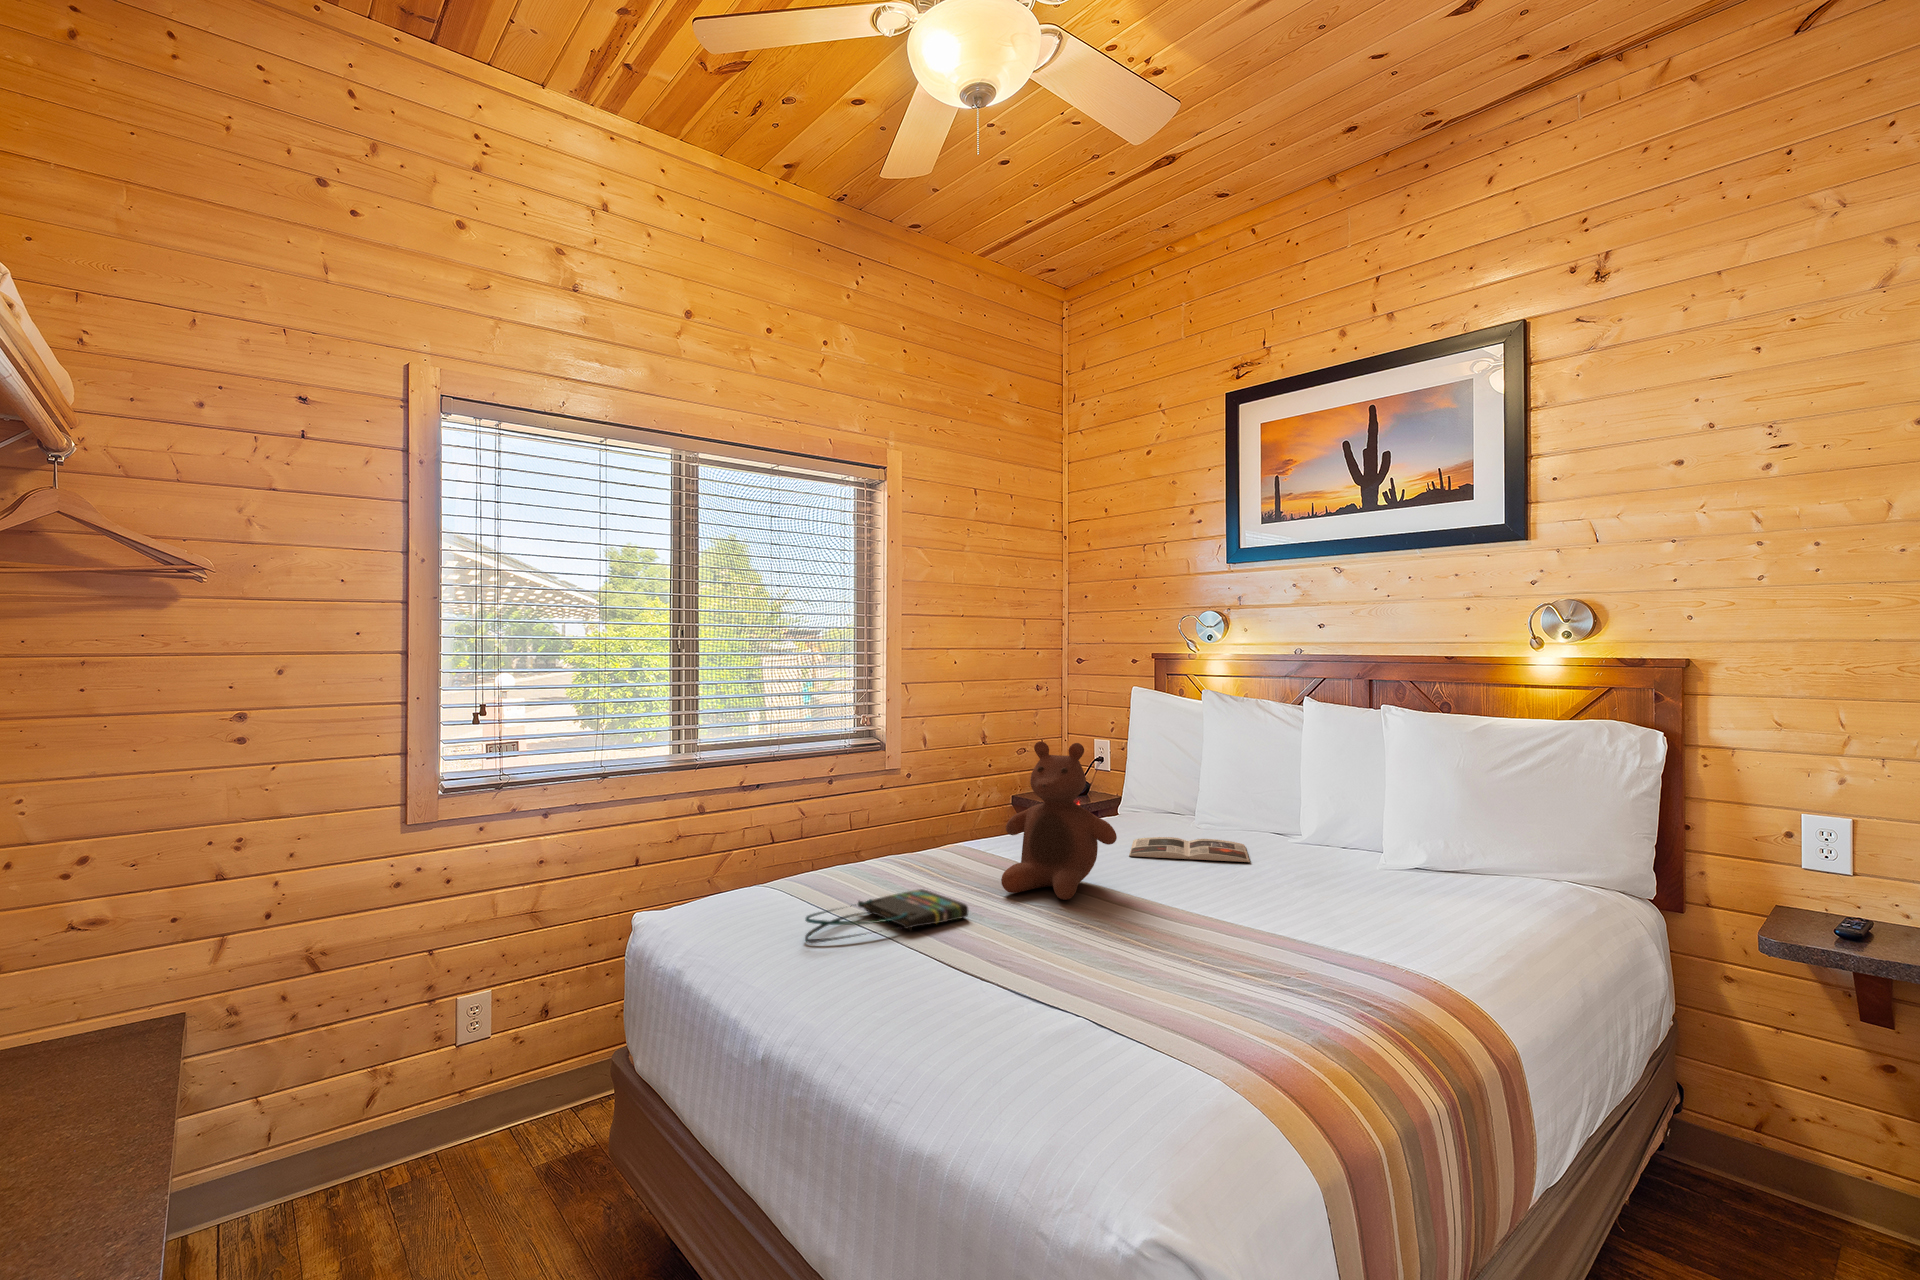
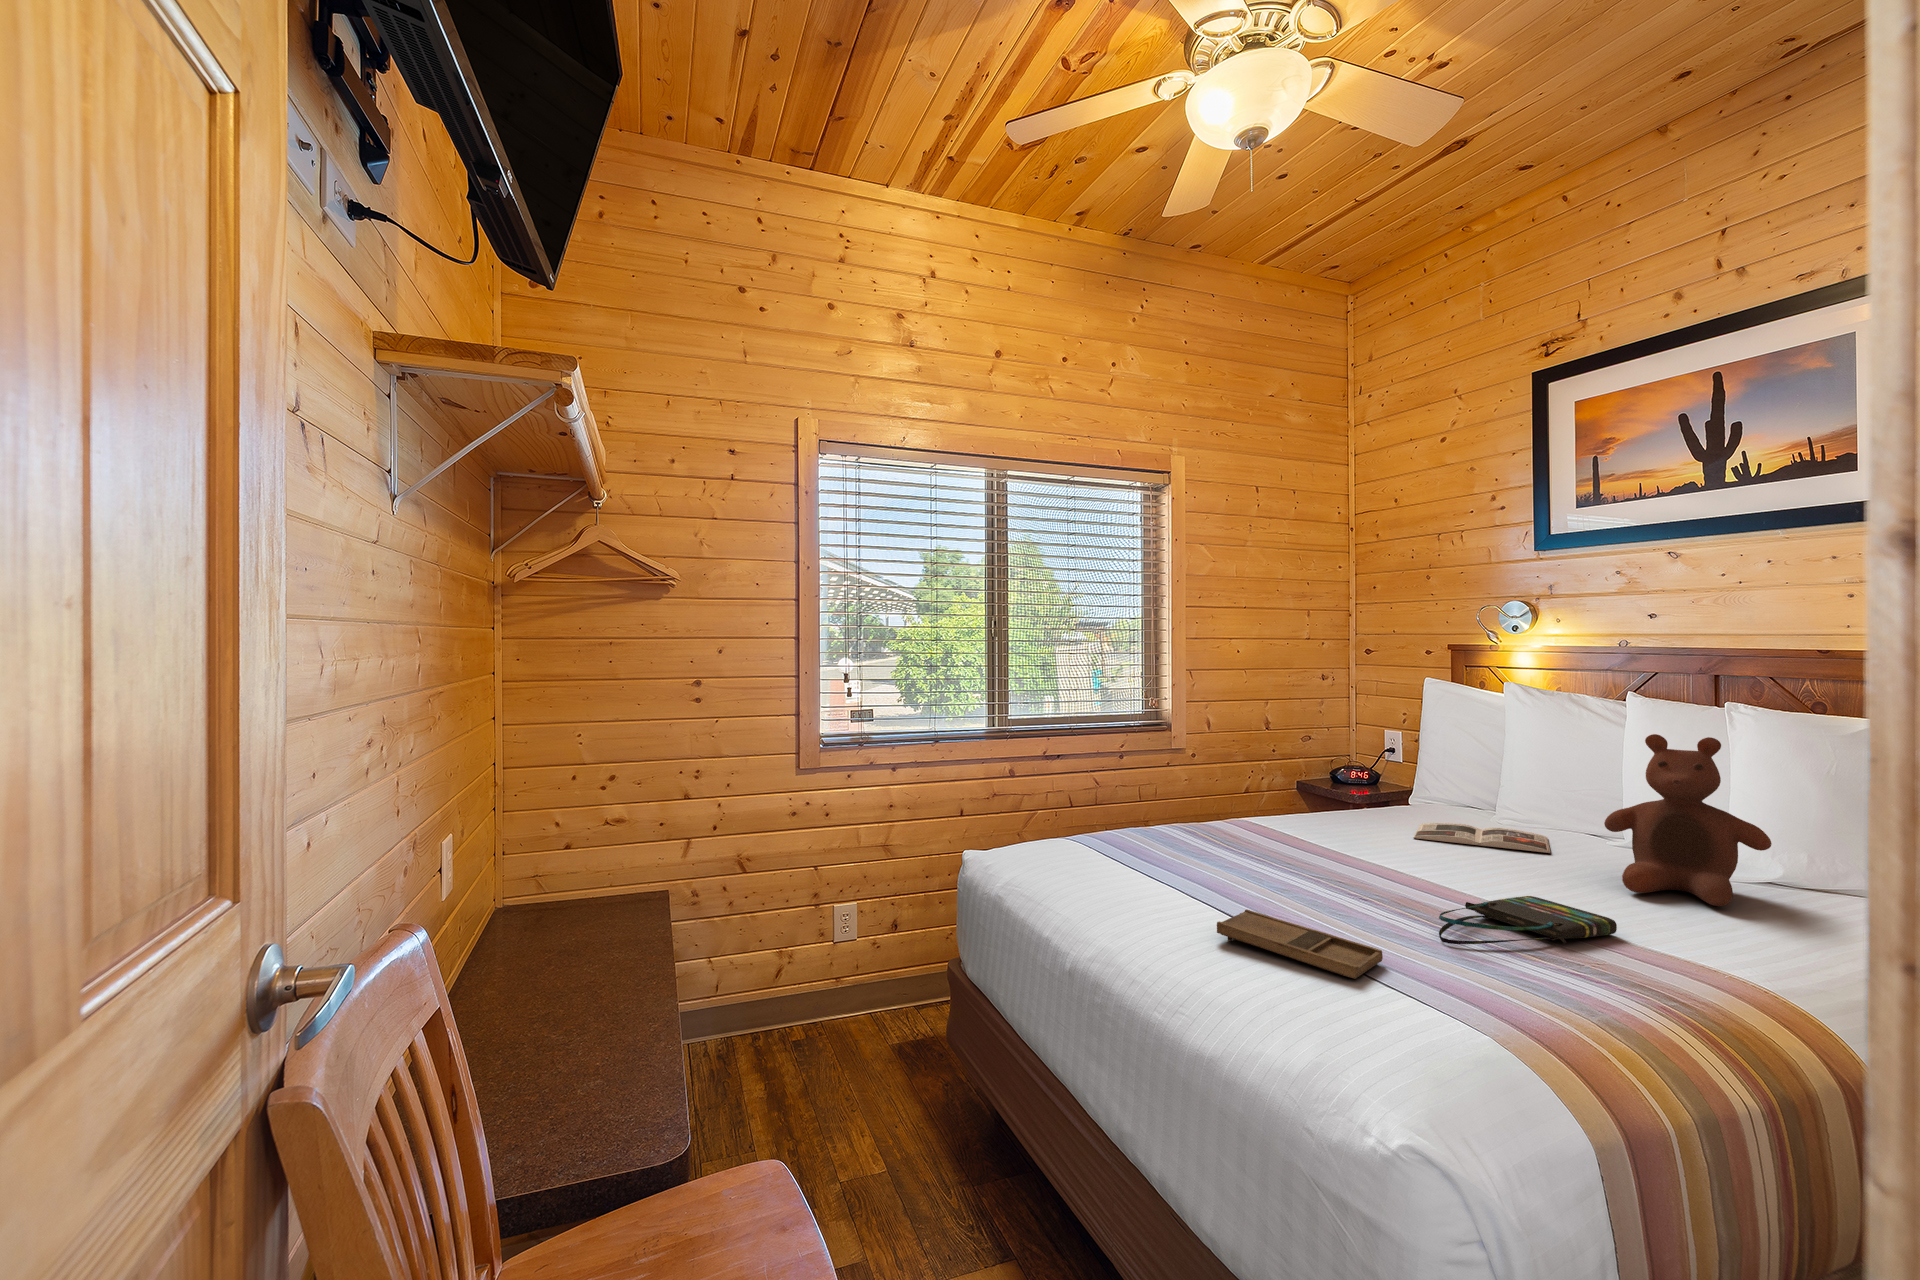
stuffed bear: present [1001,741,1117,900] -> present [1604,734,1772,906]
tote bag: present [805,889,968,943] -> present [1439,896,1617,944]
tray: none [937,964,1113,1039] -> present [1217,909,1383,979]

